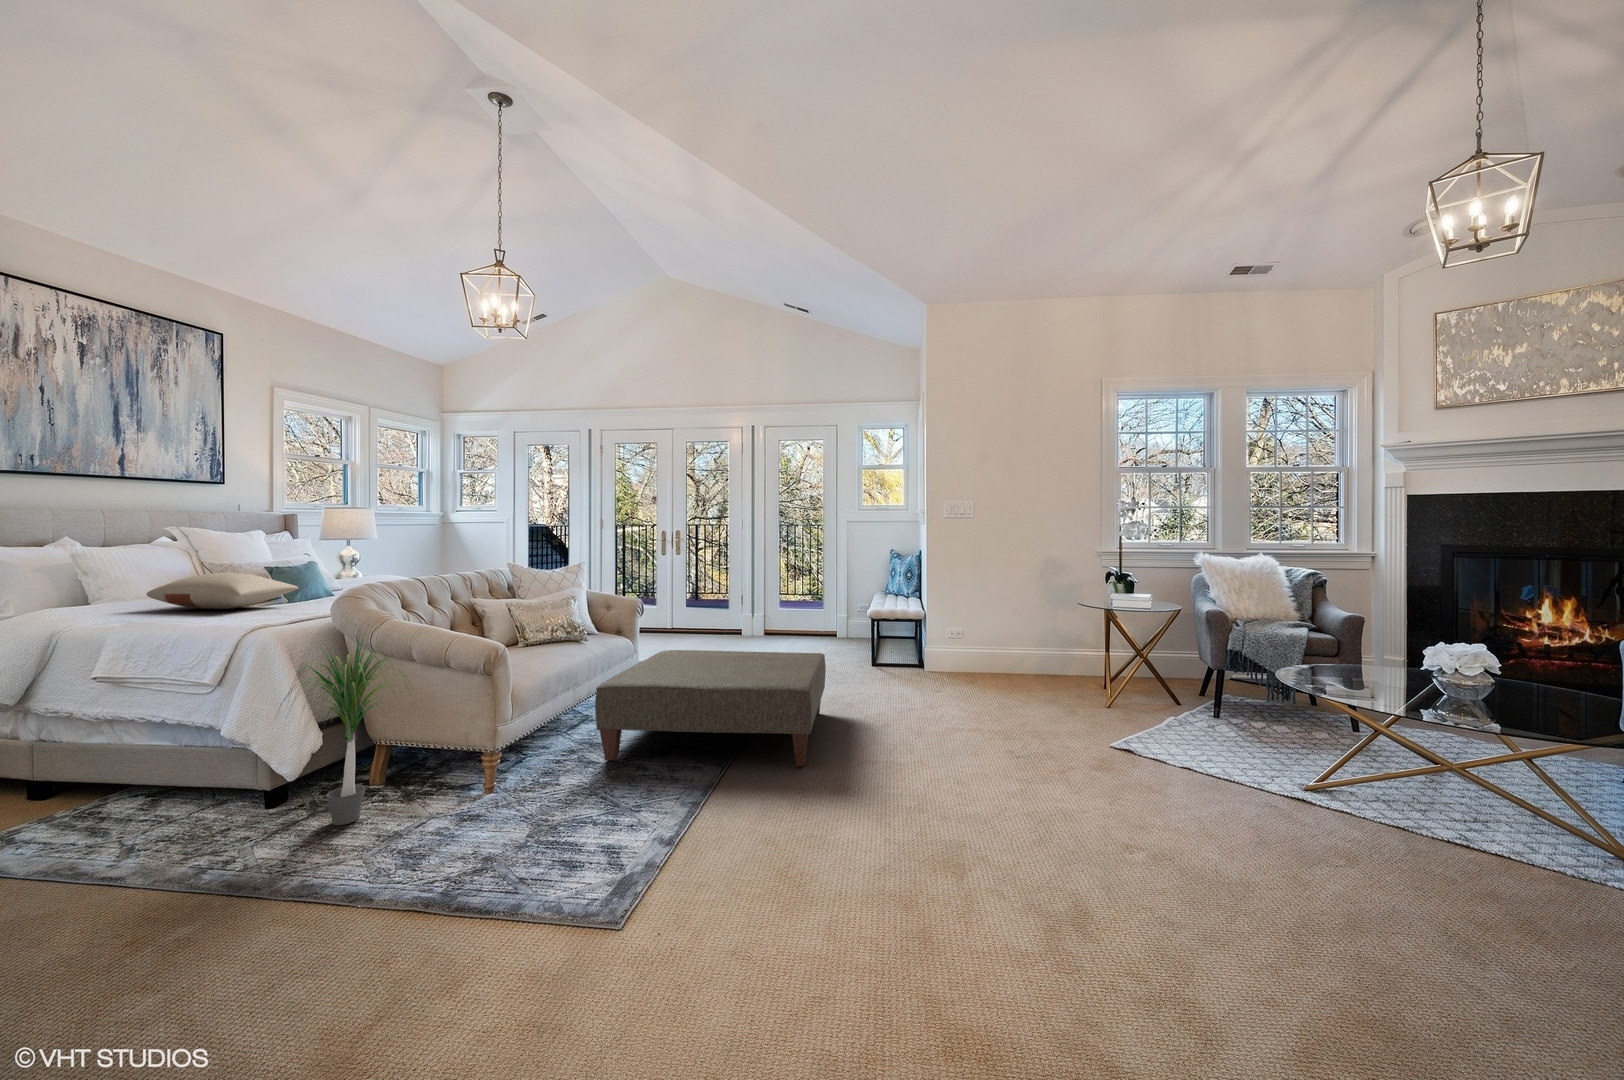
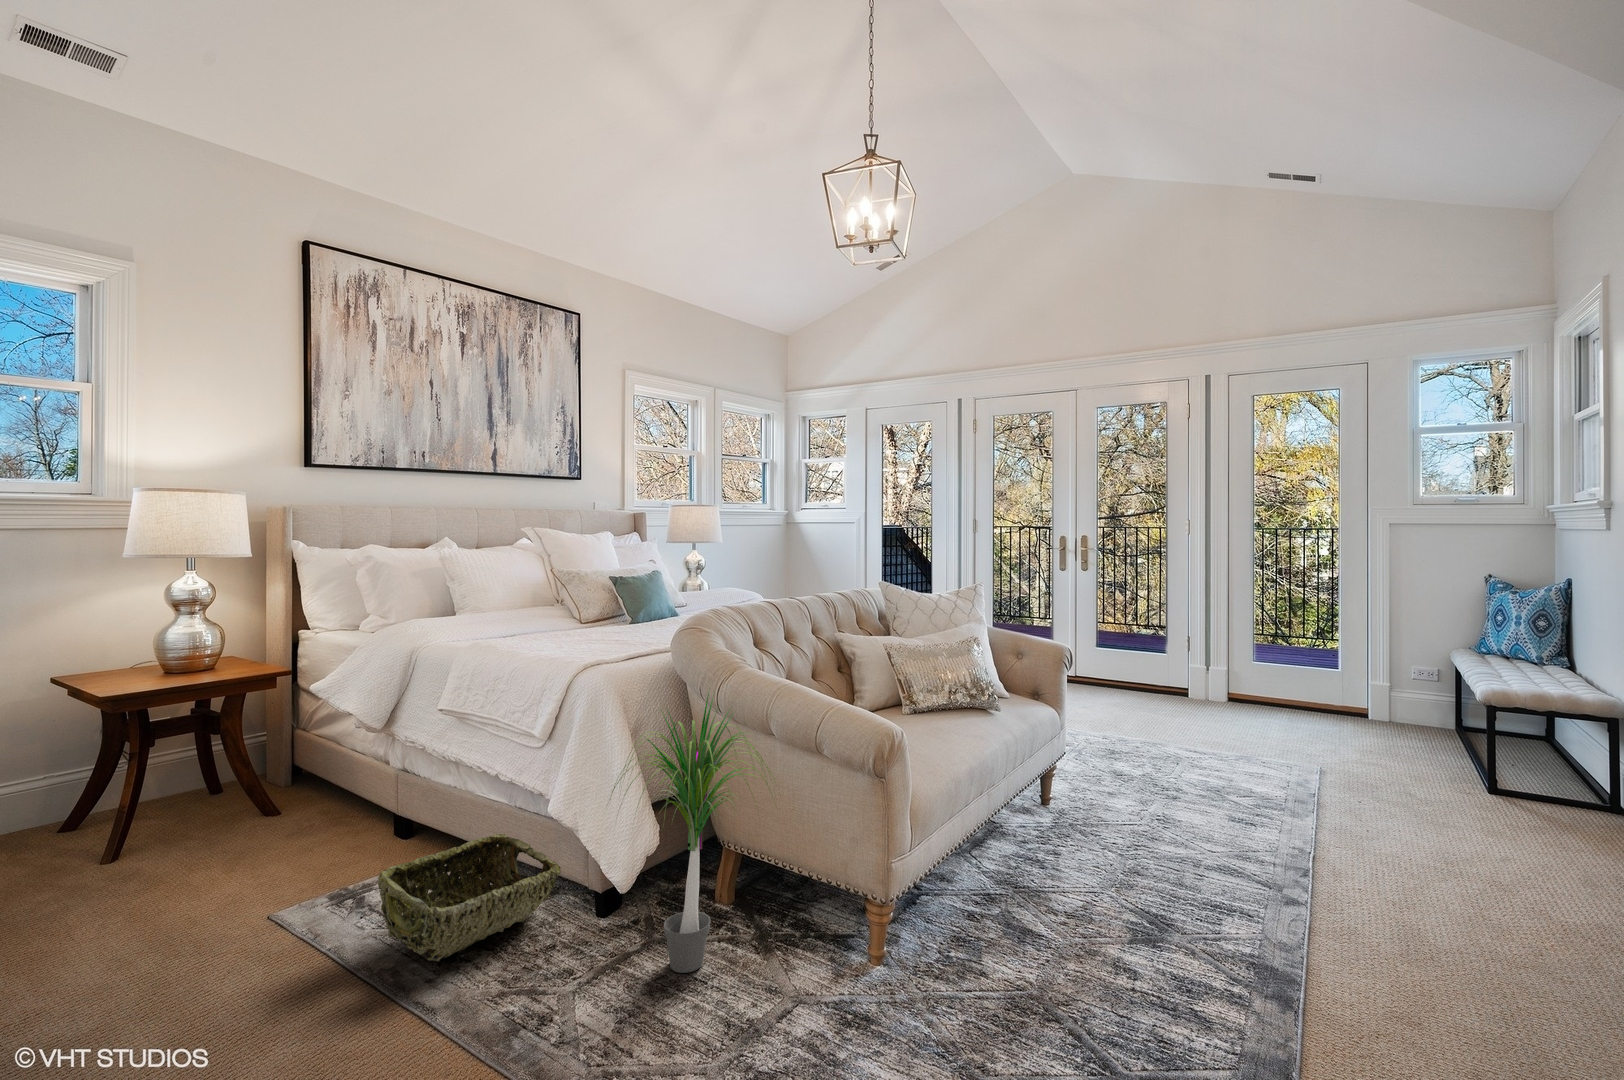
pillow: present [146,573,298,609] -> none [496,588,642,630]
ottoman: present [595,650,826,766] -> none [1026,732,1473,1026]
woven basket: none [48,763,231,855] -> present [378,834,561,961]

